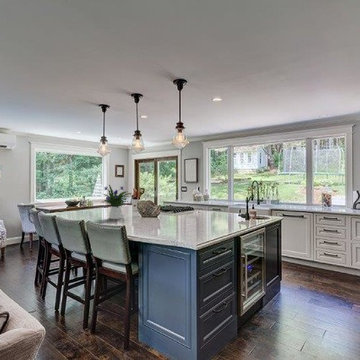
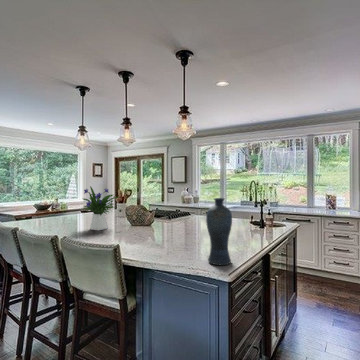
vase: none [186,193,205,240] -> present [206,198,232,265]

